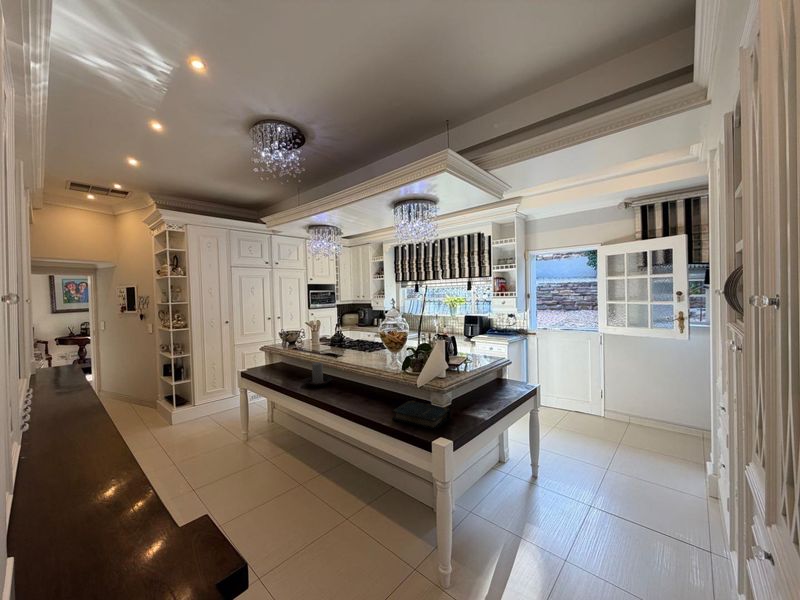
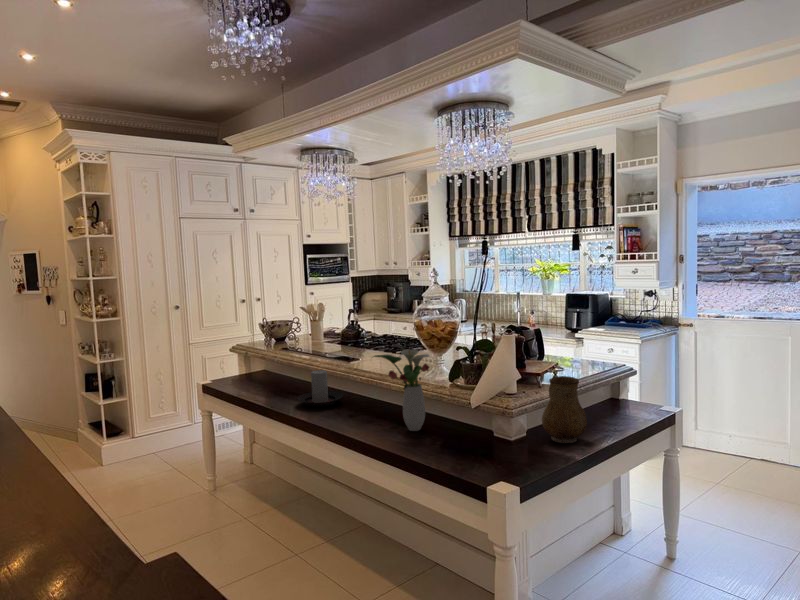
flower arrangement: none [351,349,390,402] -> present [374,350,429,431]
ceramic pitcher: none [462,366,490,409] -> present [542,376,587,443]
book: present [392,401,451,431] -> none [431,428,522,470]

